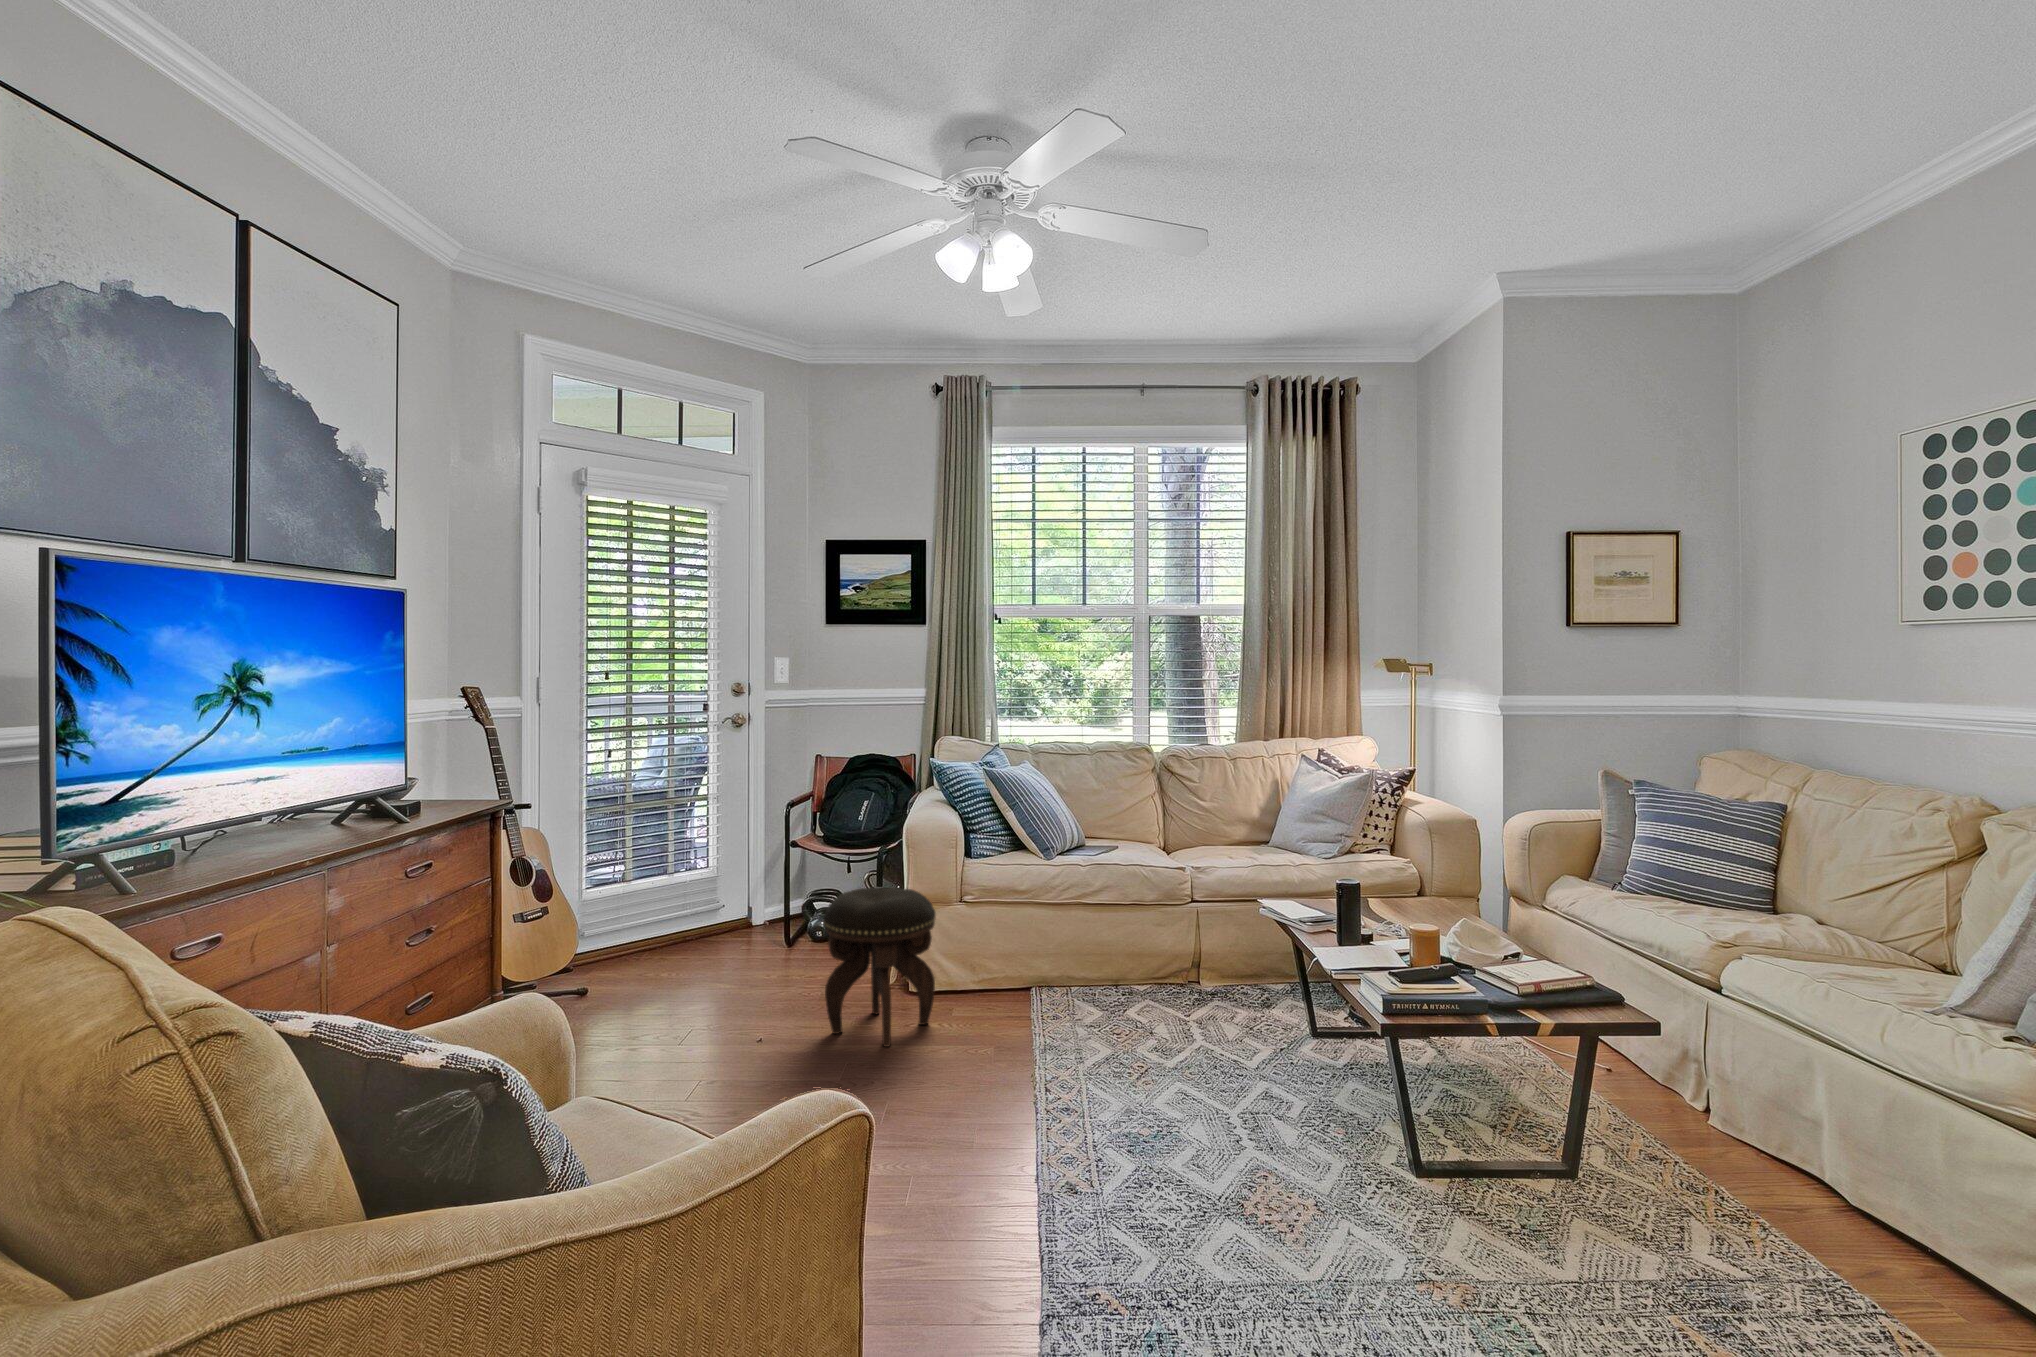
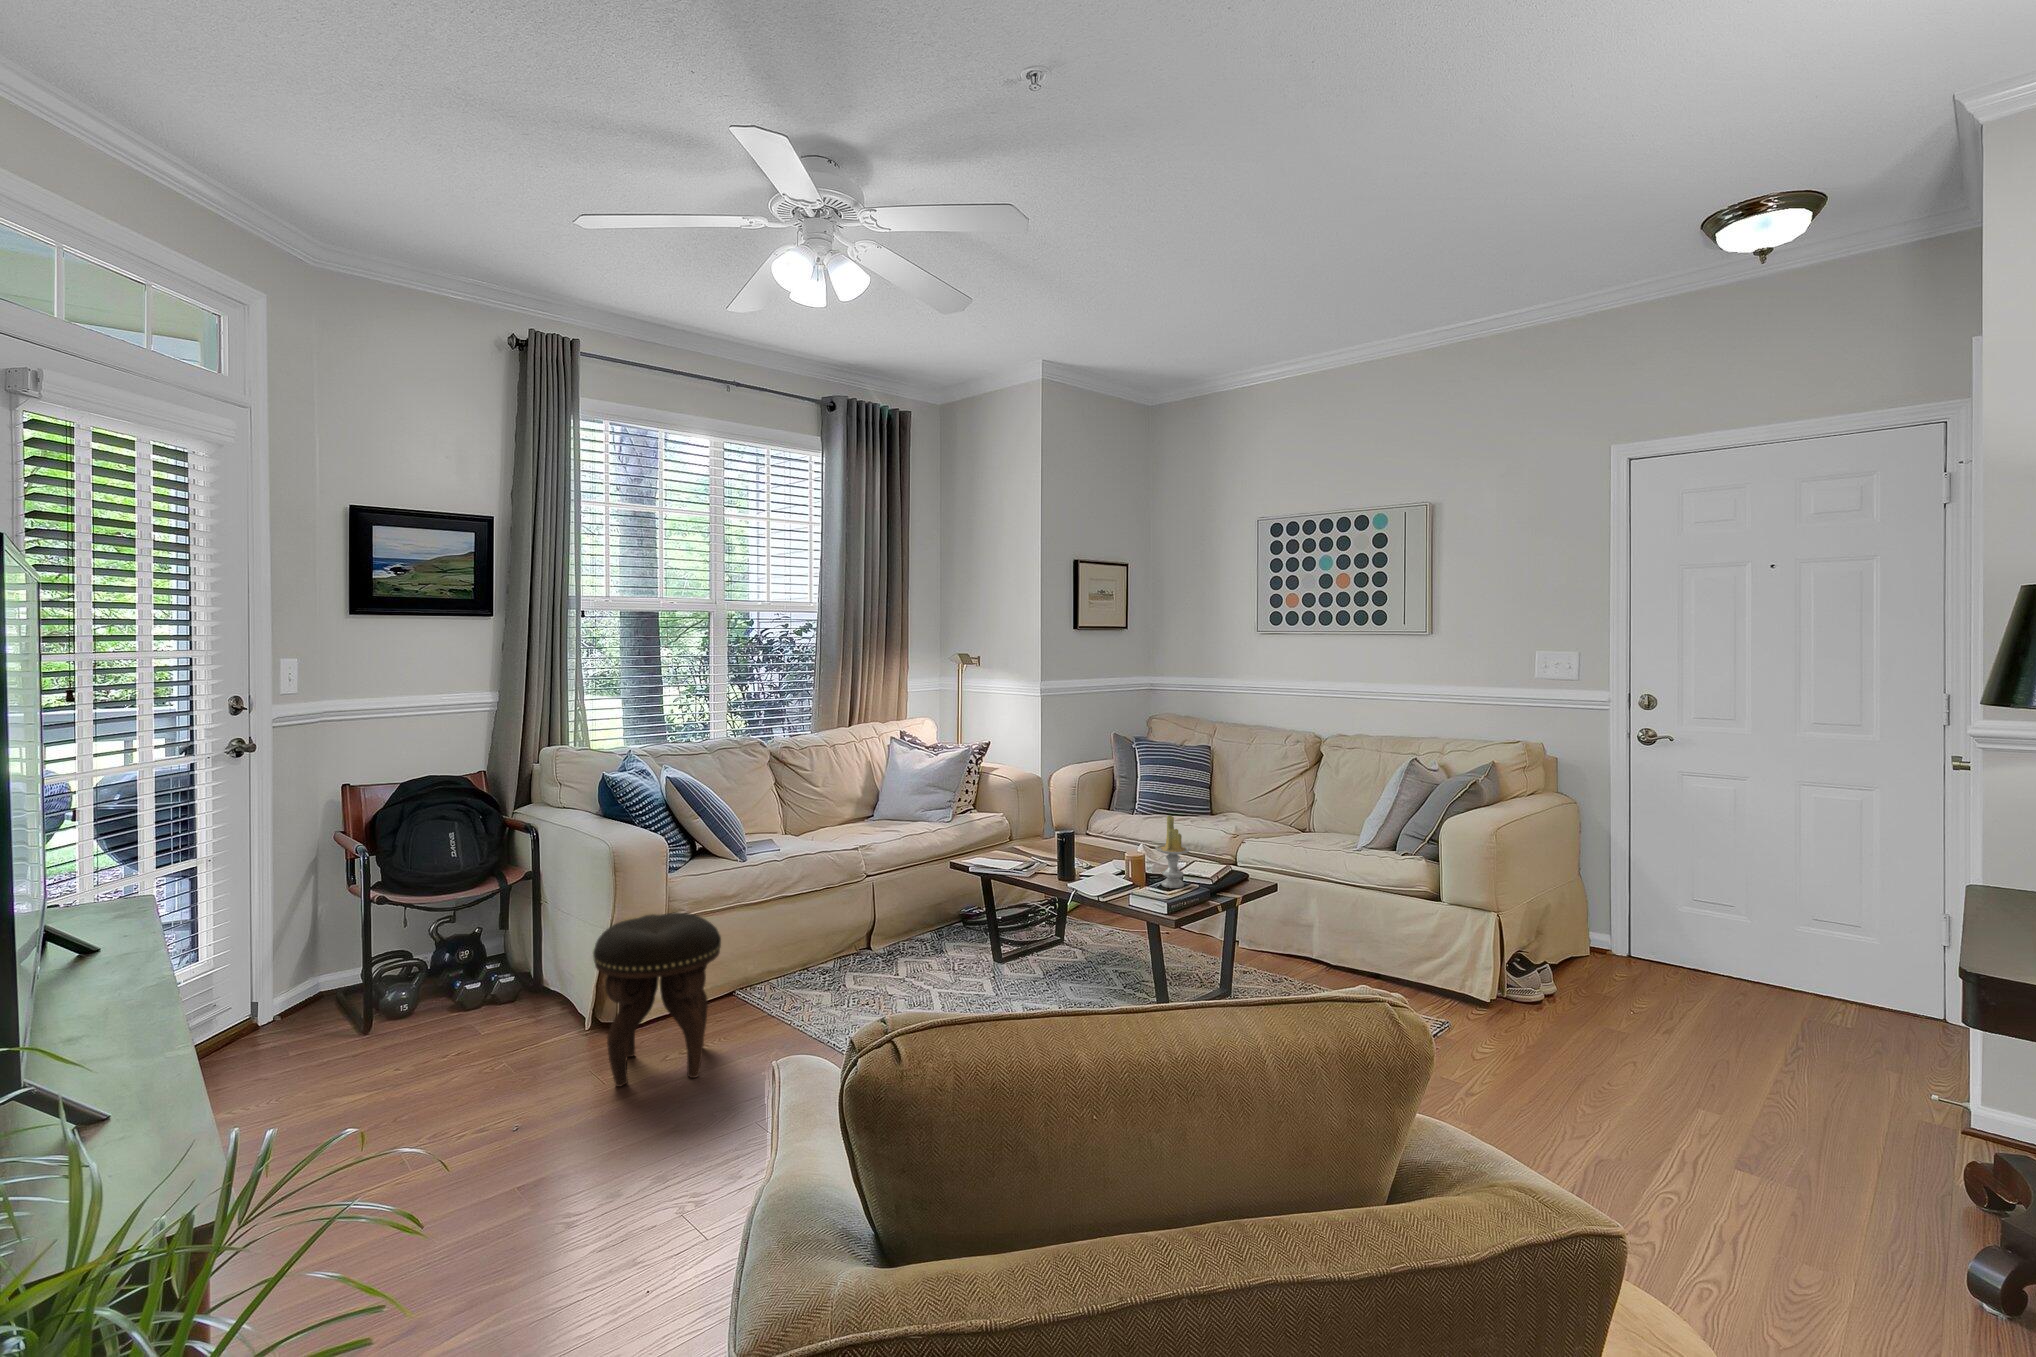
candle: none [1427,877,1484,986] -> present [1155,815,1191,888]

